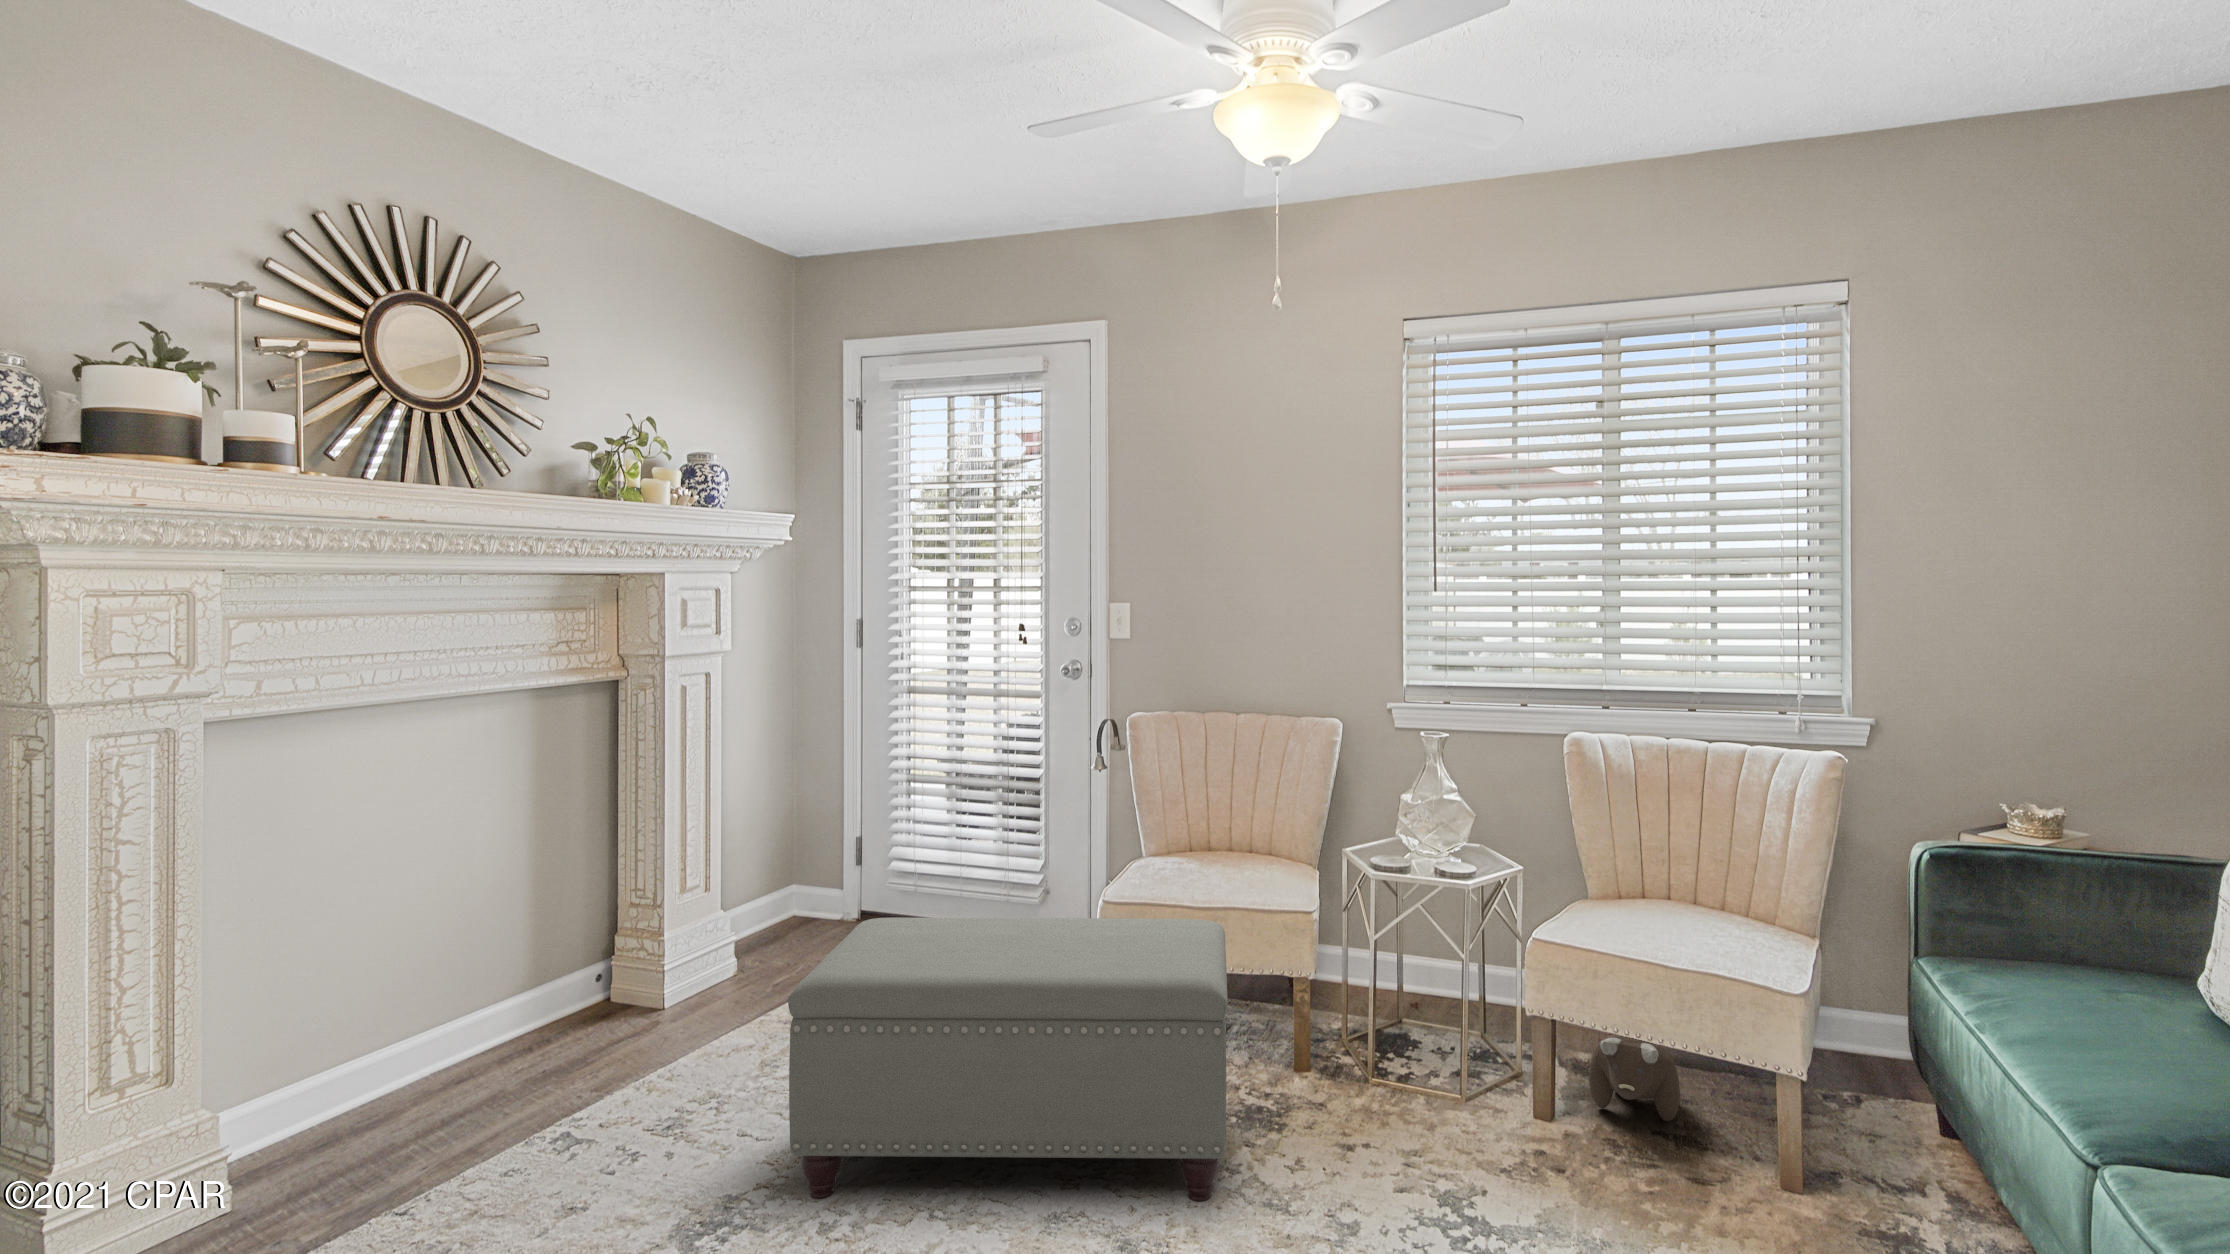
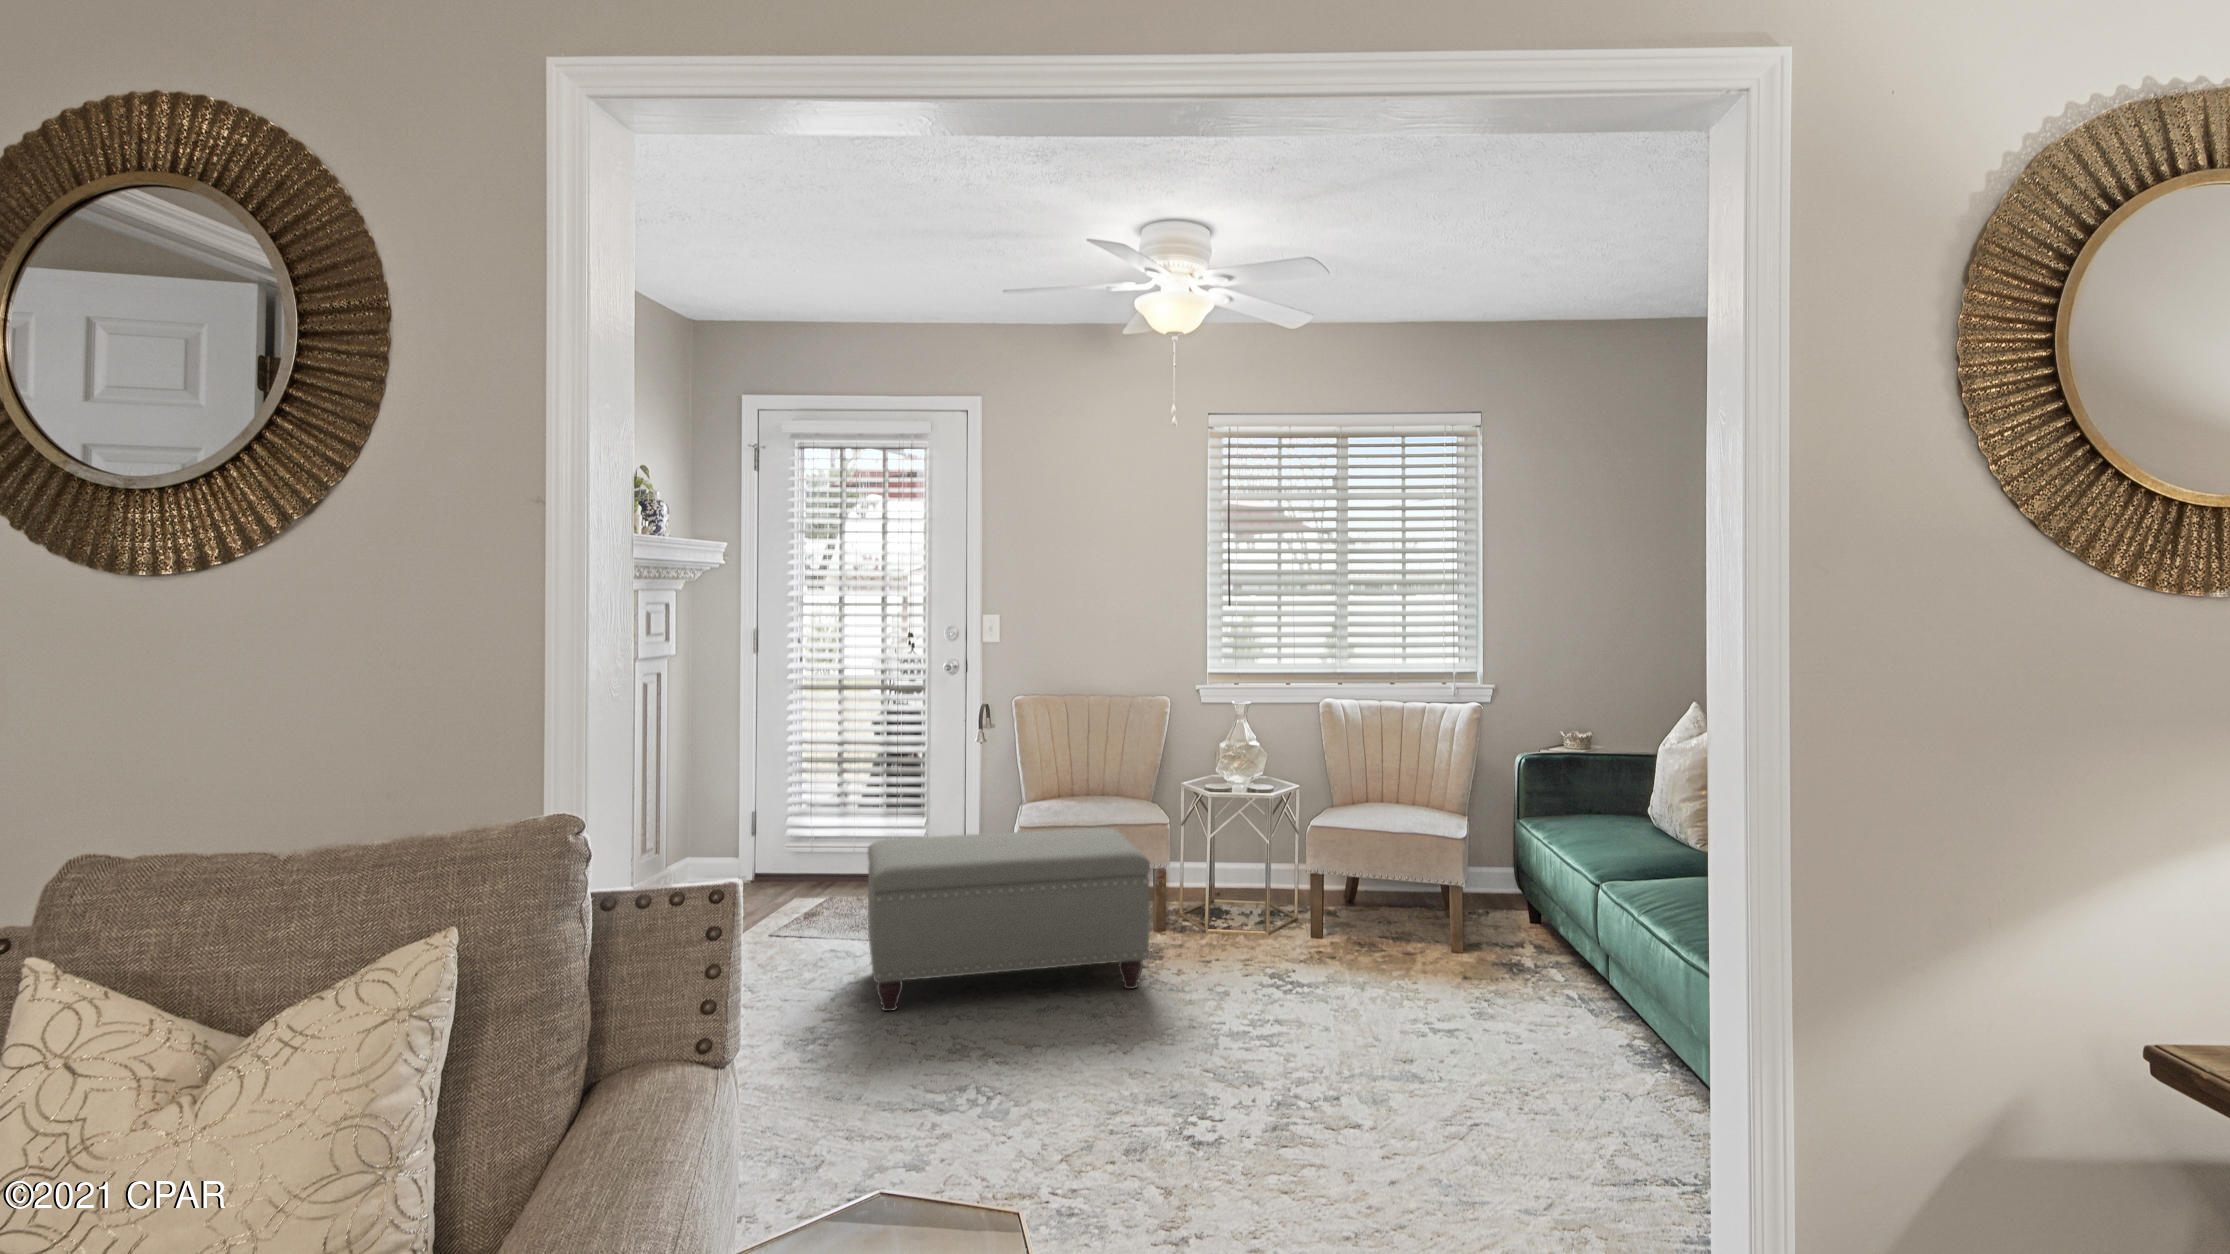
plush toy: present [1589,1035,1680,1121] -> none [1342,879,1395,932]

